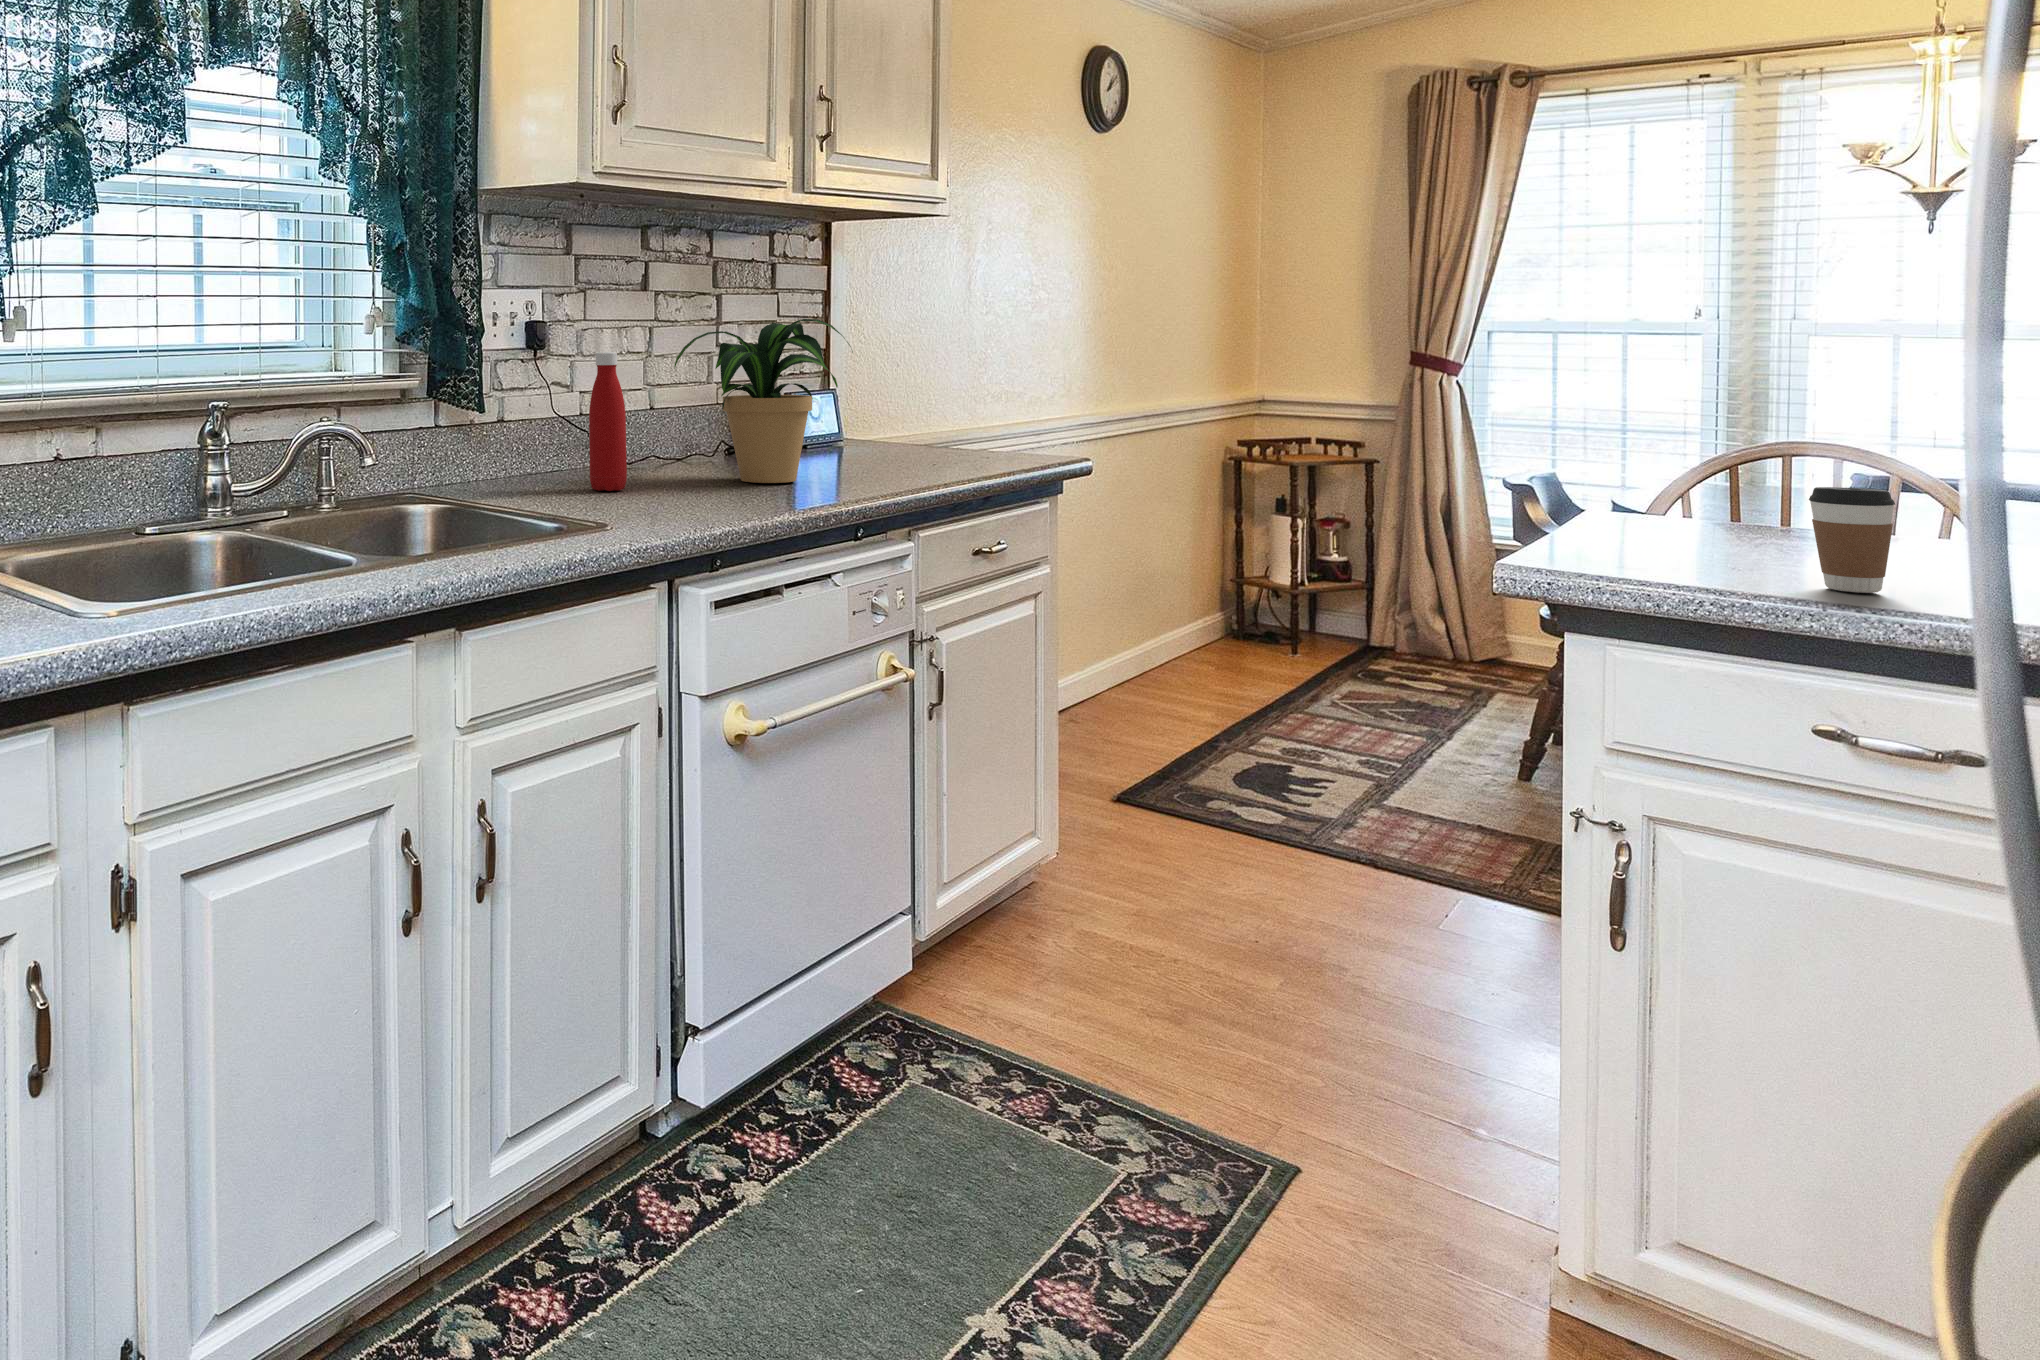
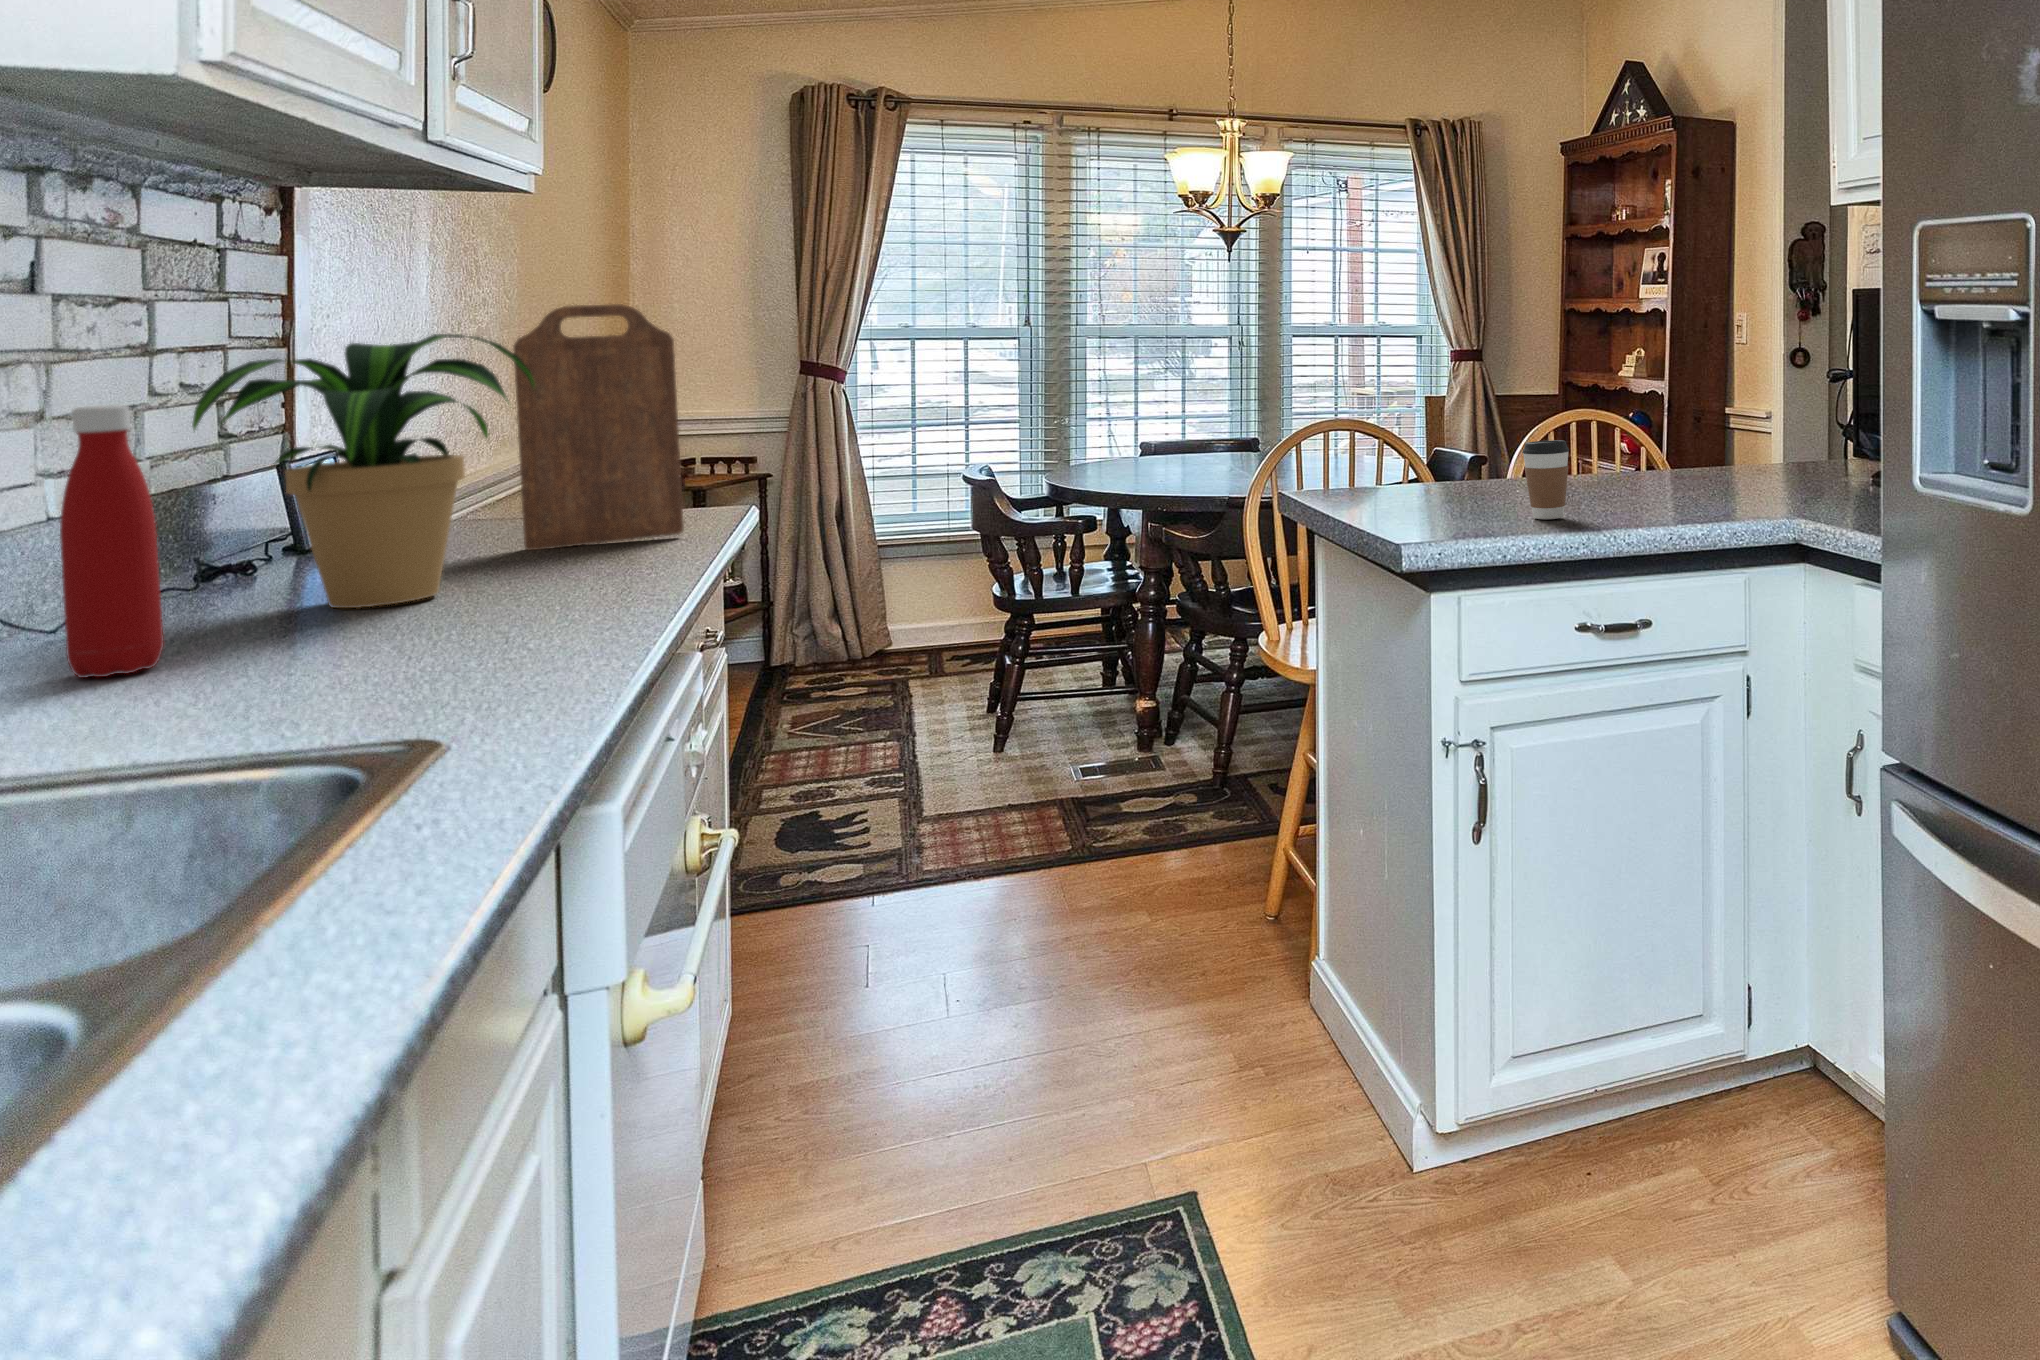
cutting board: none [898,300,1003,473] -> present [513,304,684,550]

